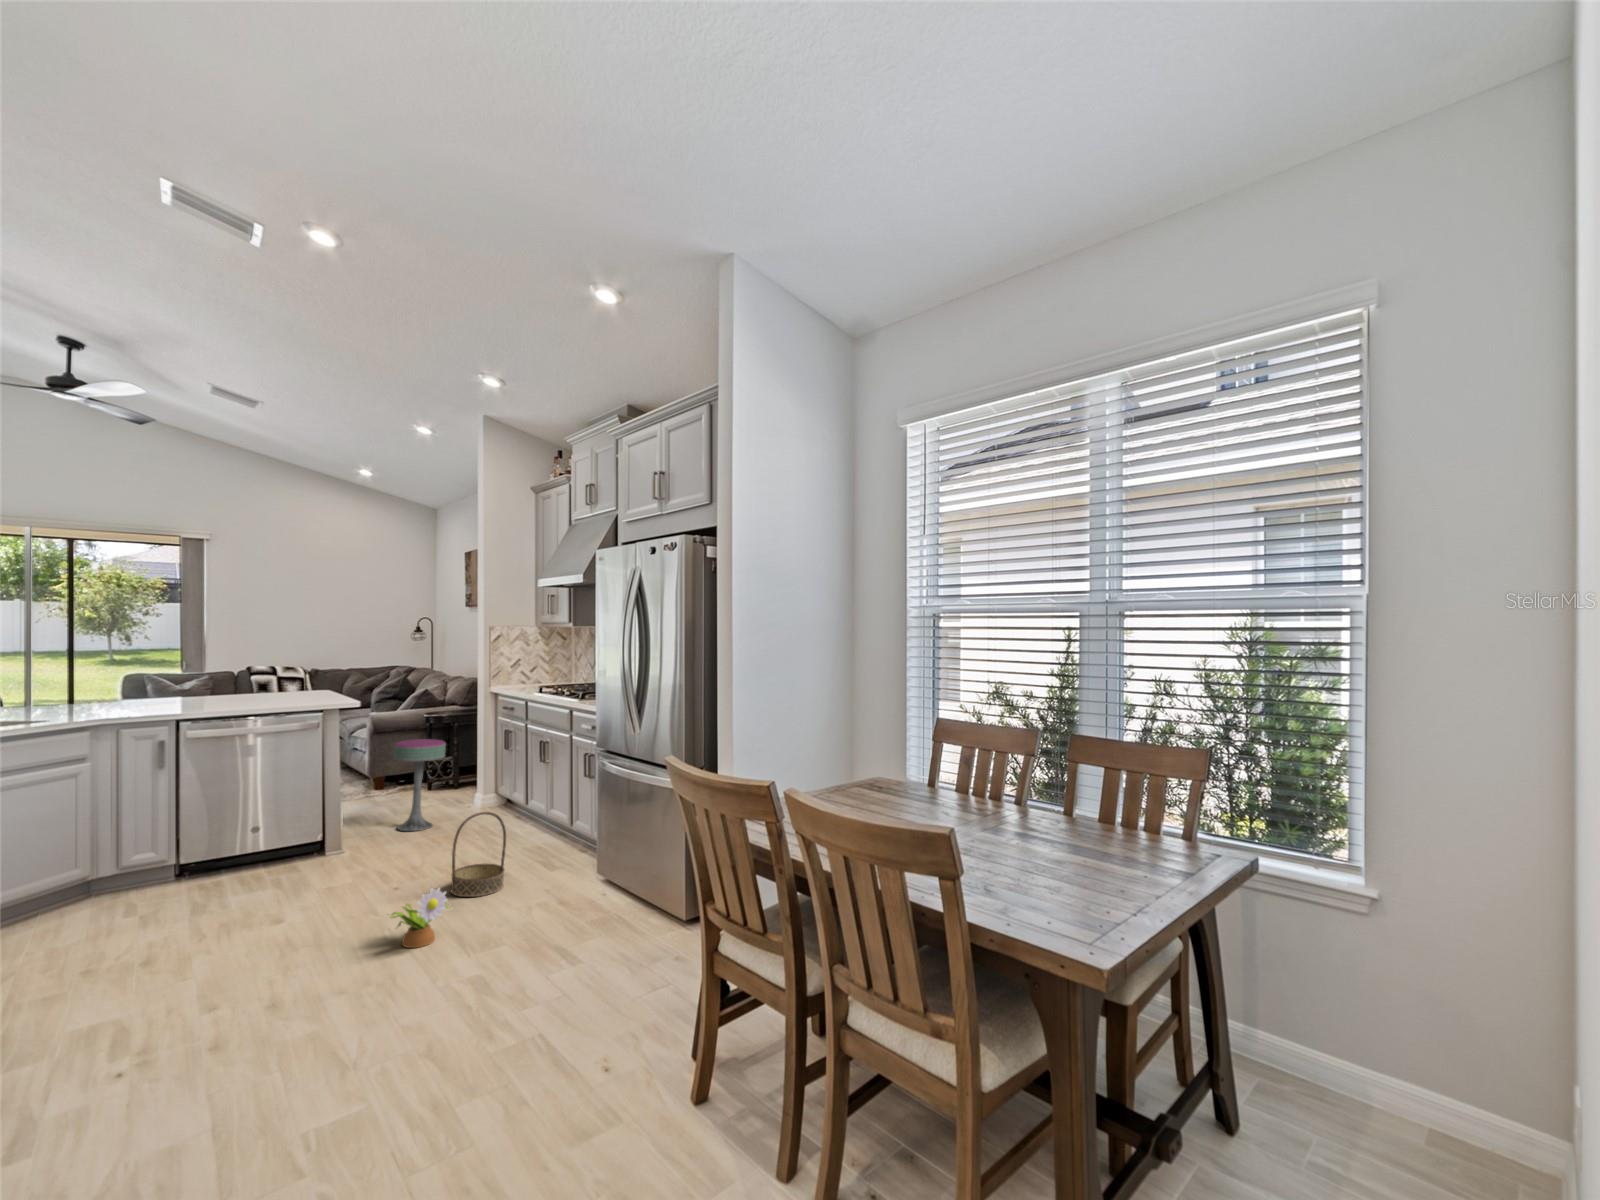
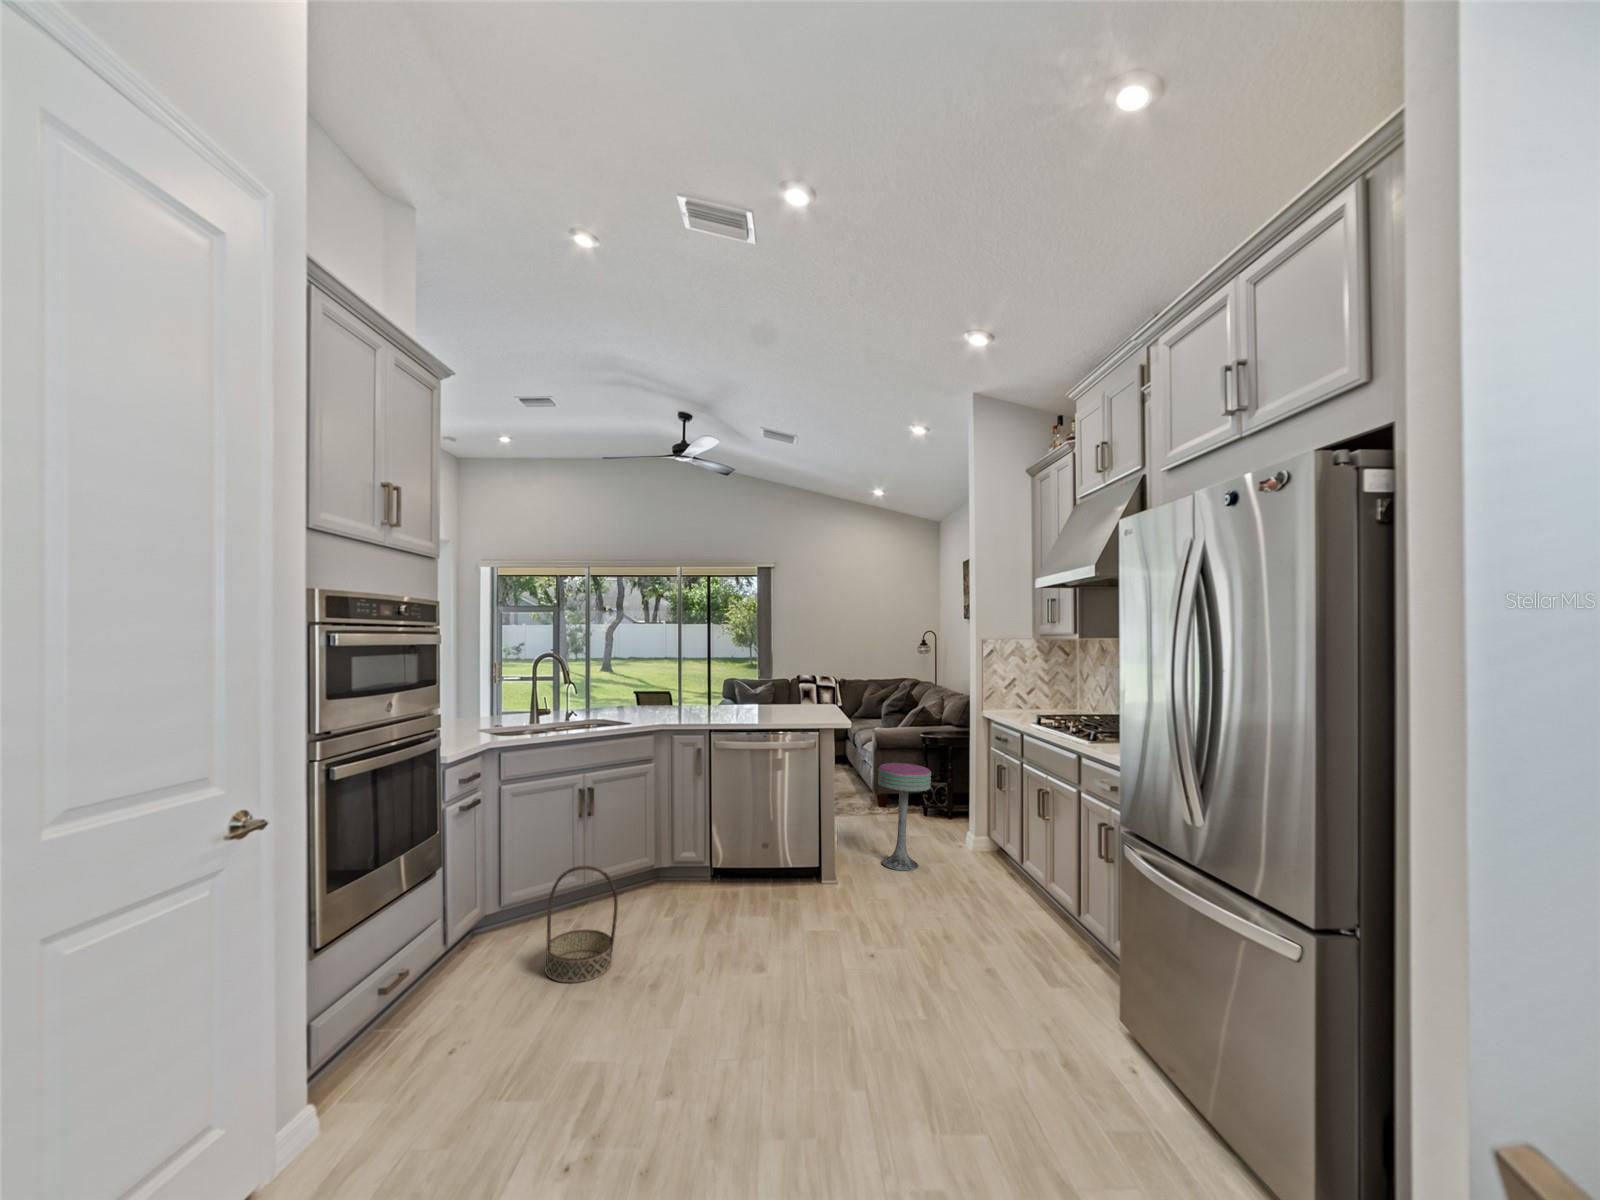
basket: present [451,812,506,897] -> present [545,866,618,983]
decorative plant: present [391,888,450,948] -> none [824,1015,905,1100]

